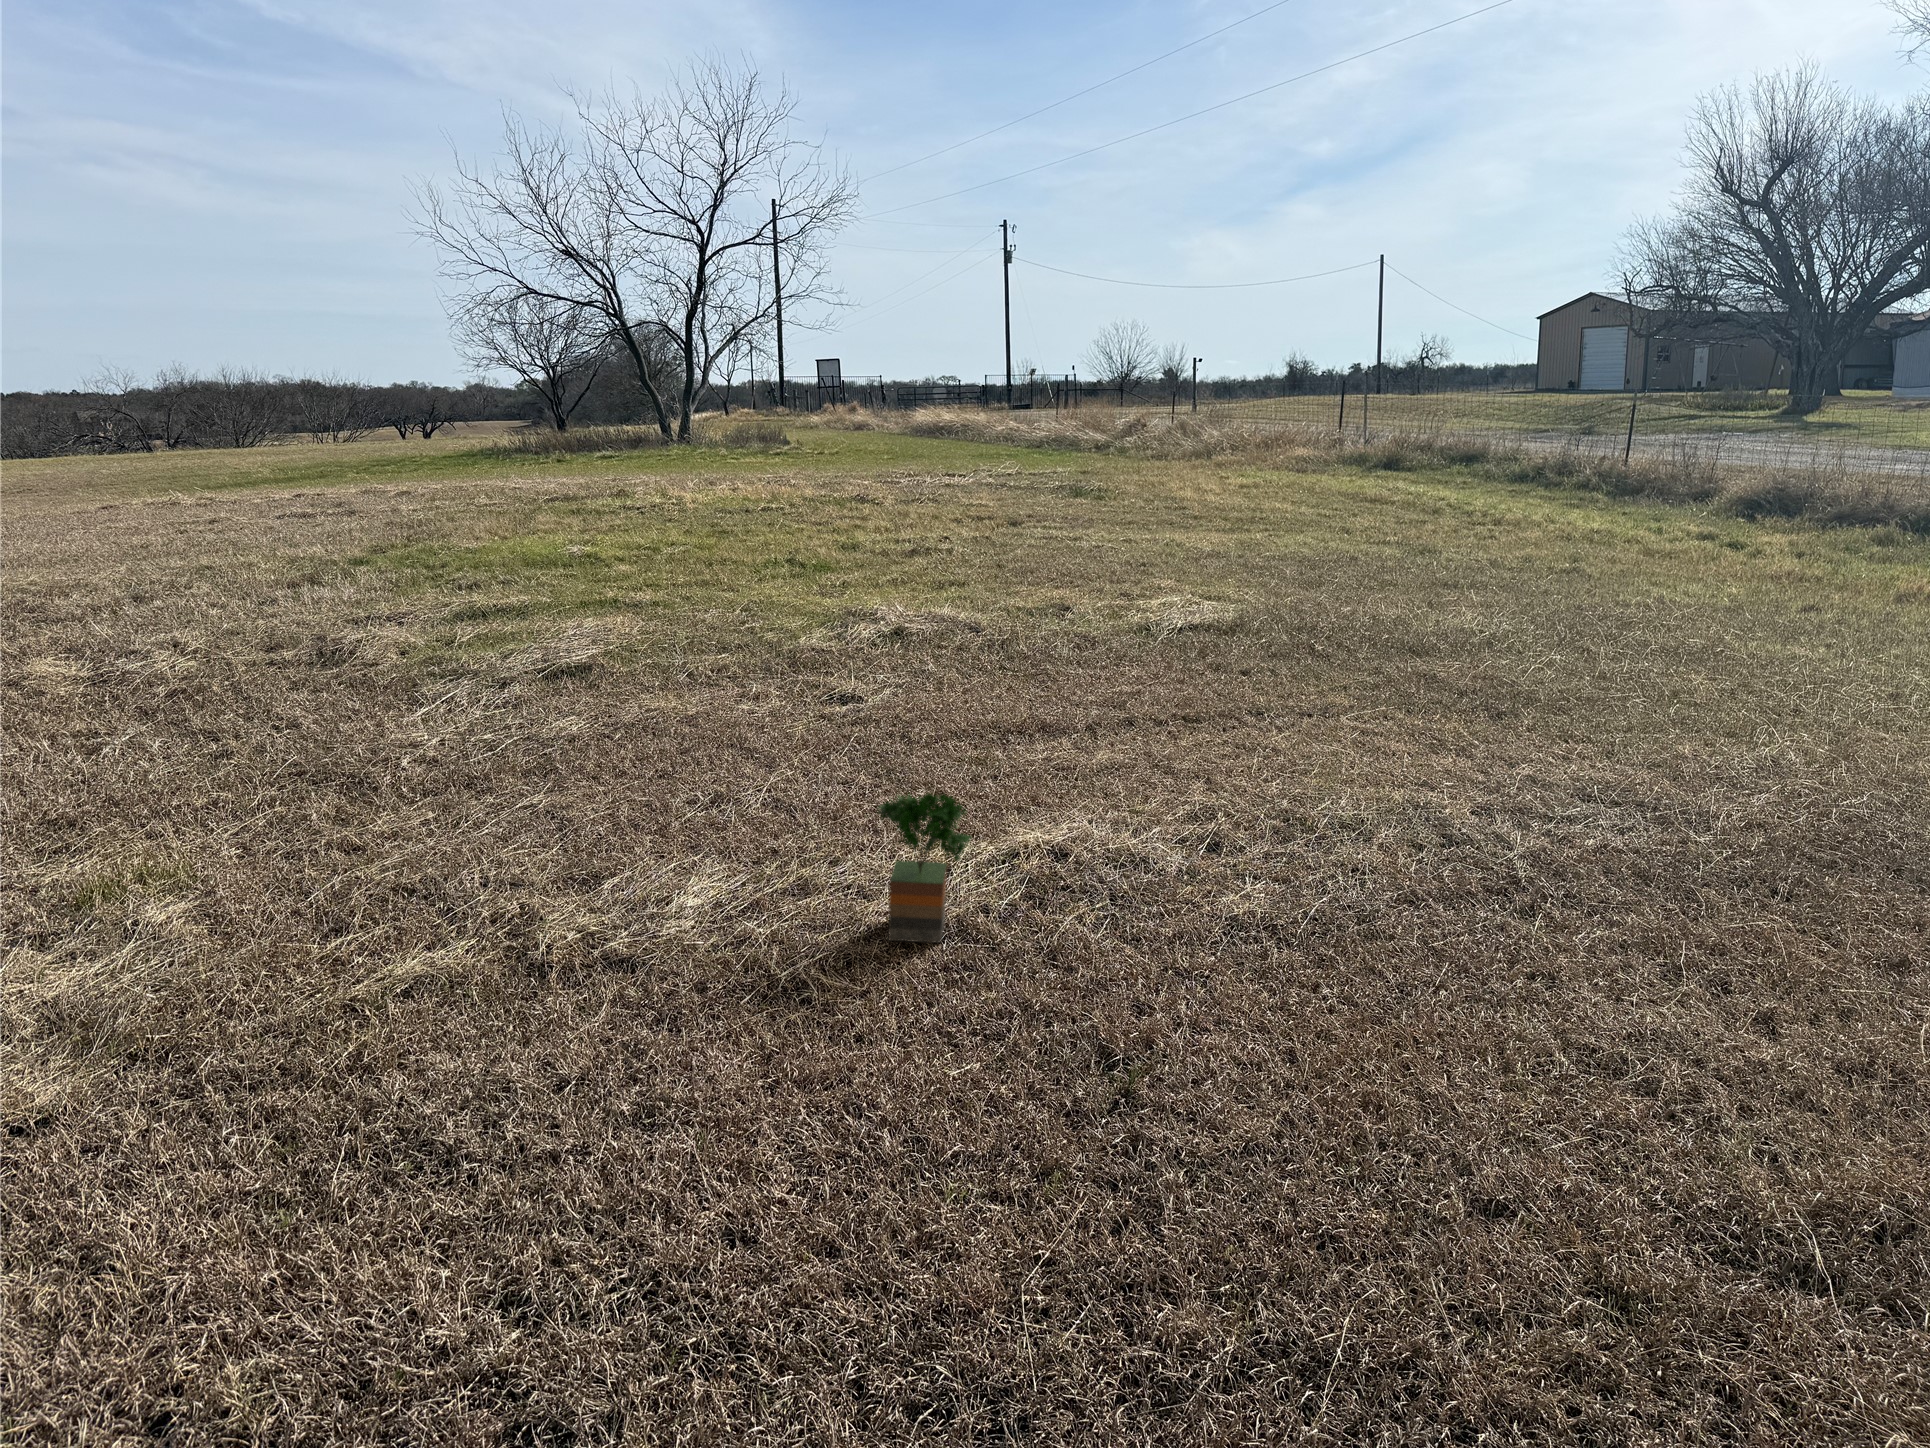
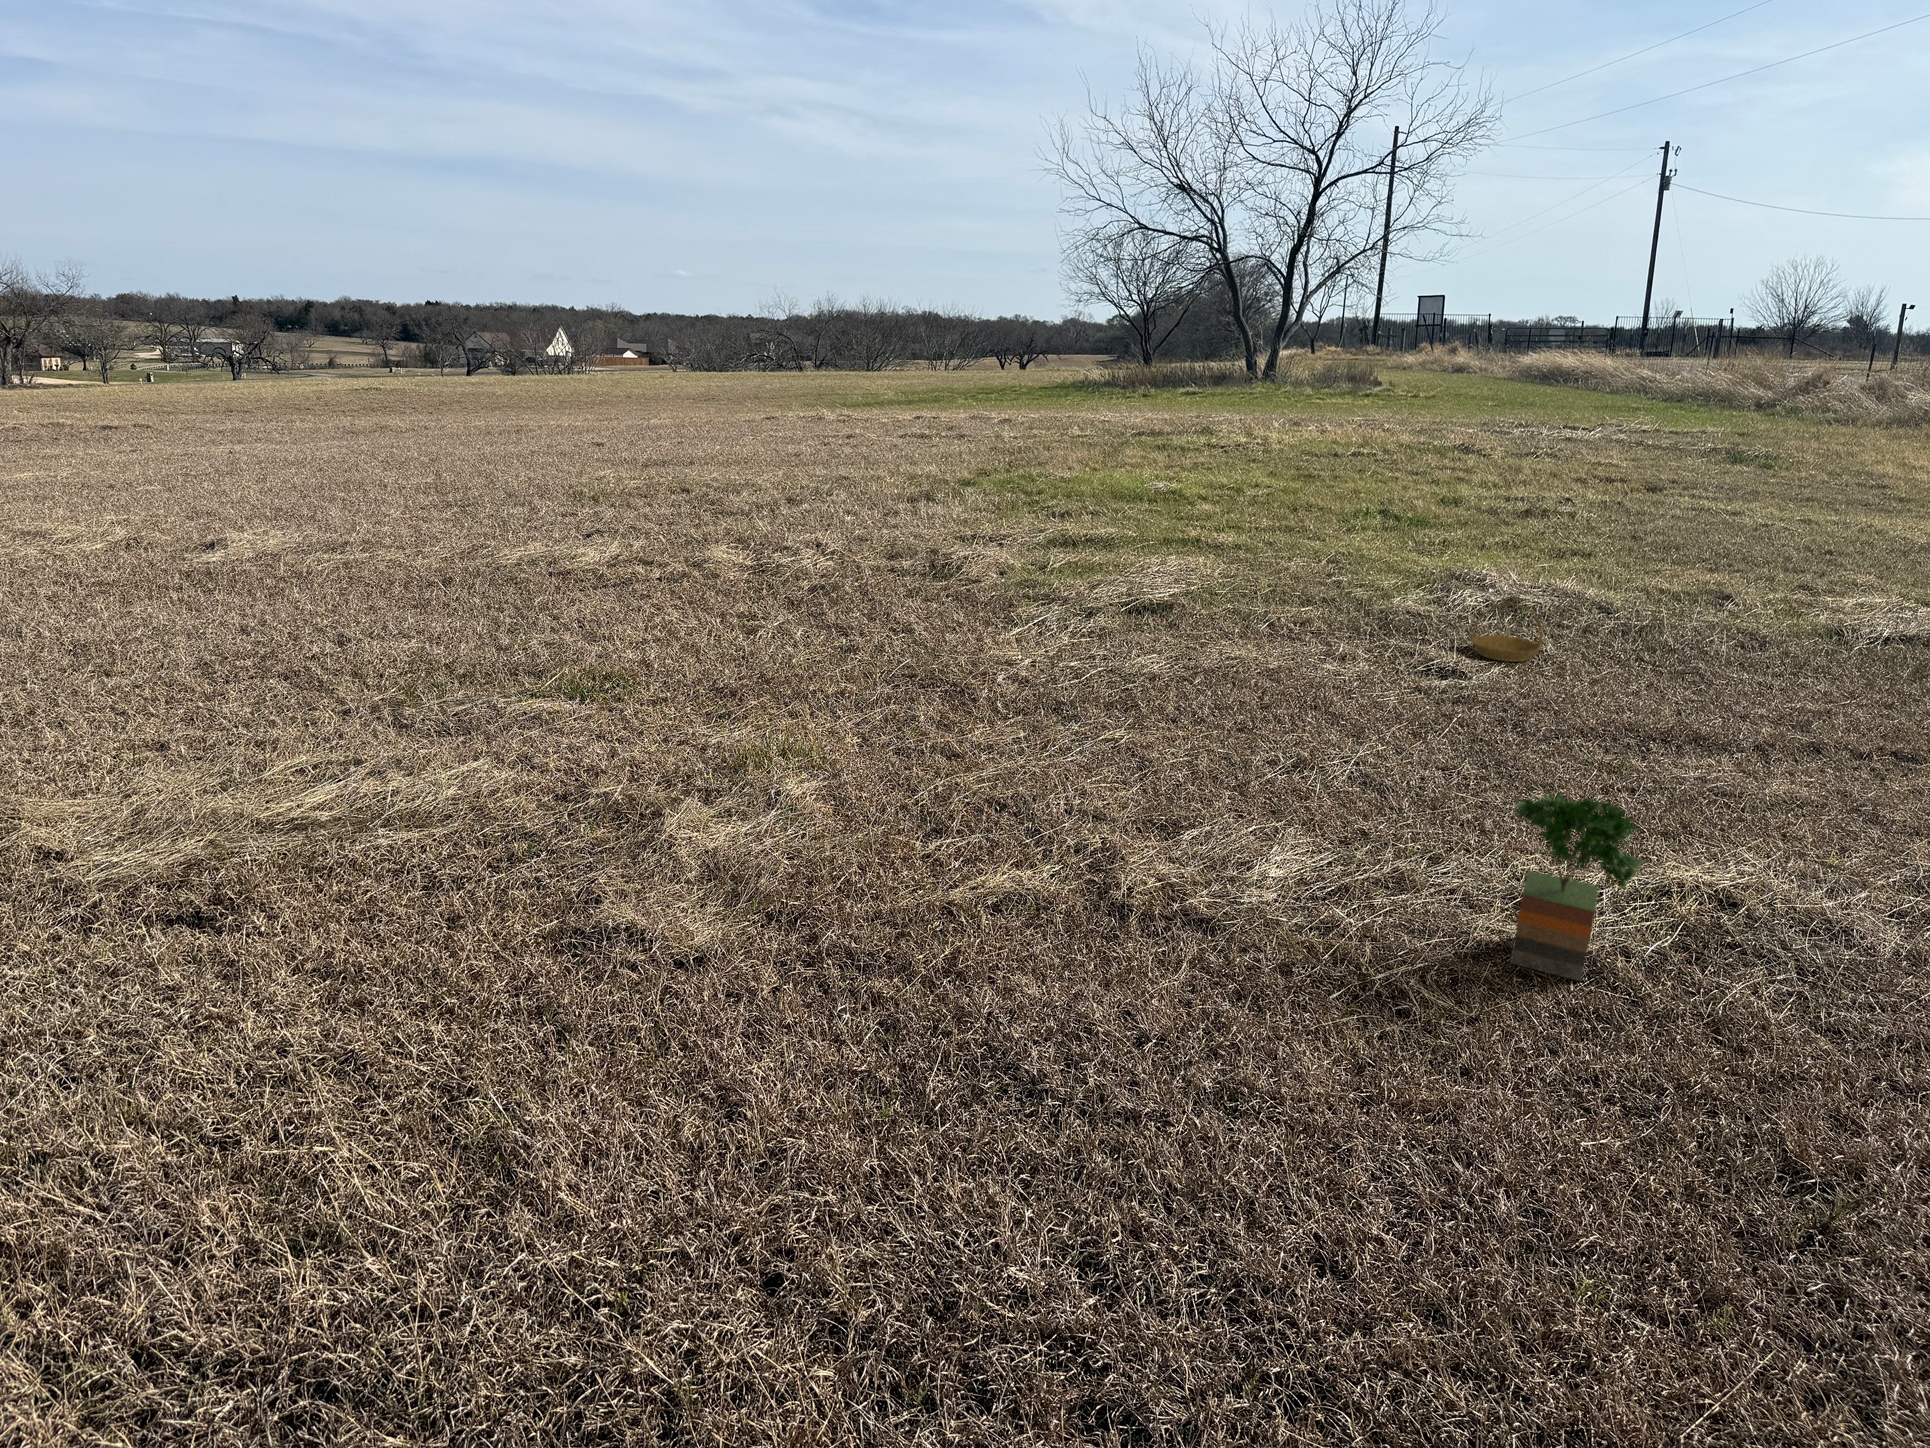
basket: none [866,638,922,689] -> present [1471,603,1543,662]

